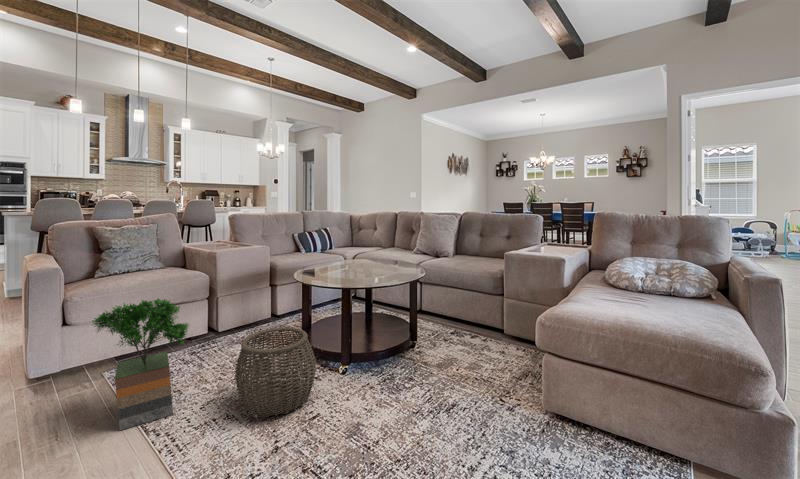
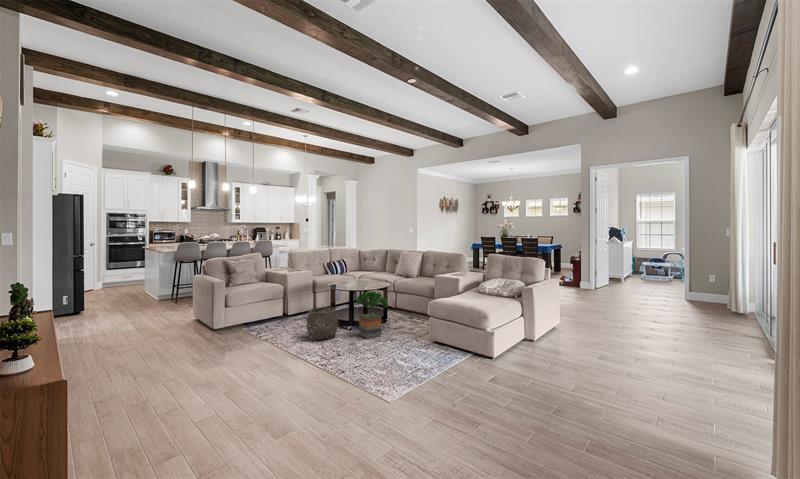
potted tree: present [93,299,189,430] -> present [356,291,388,339]

